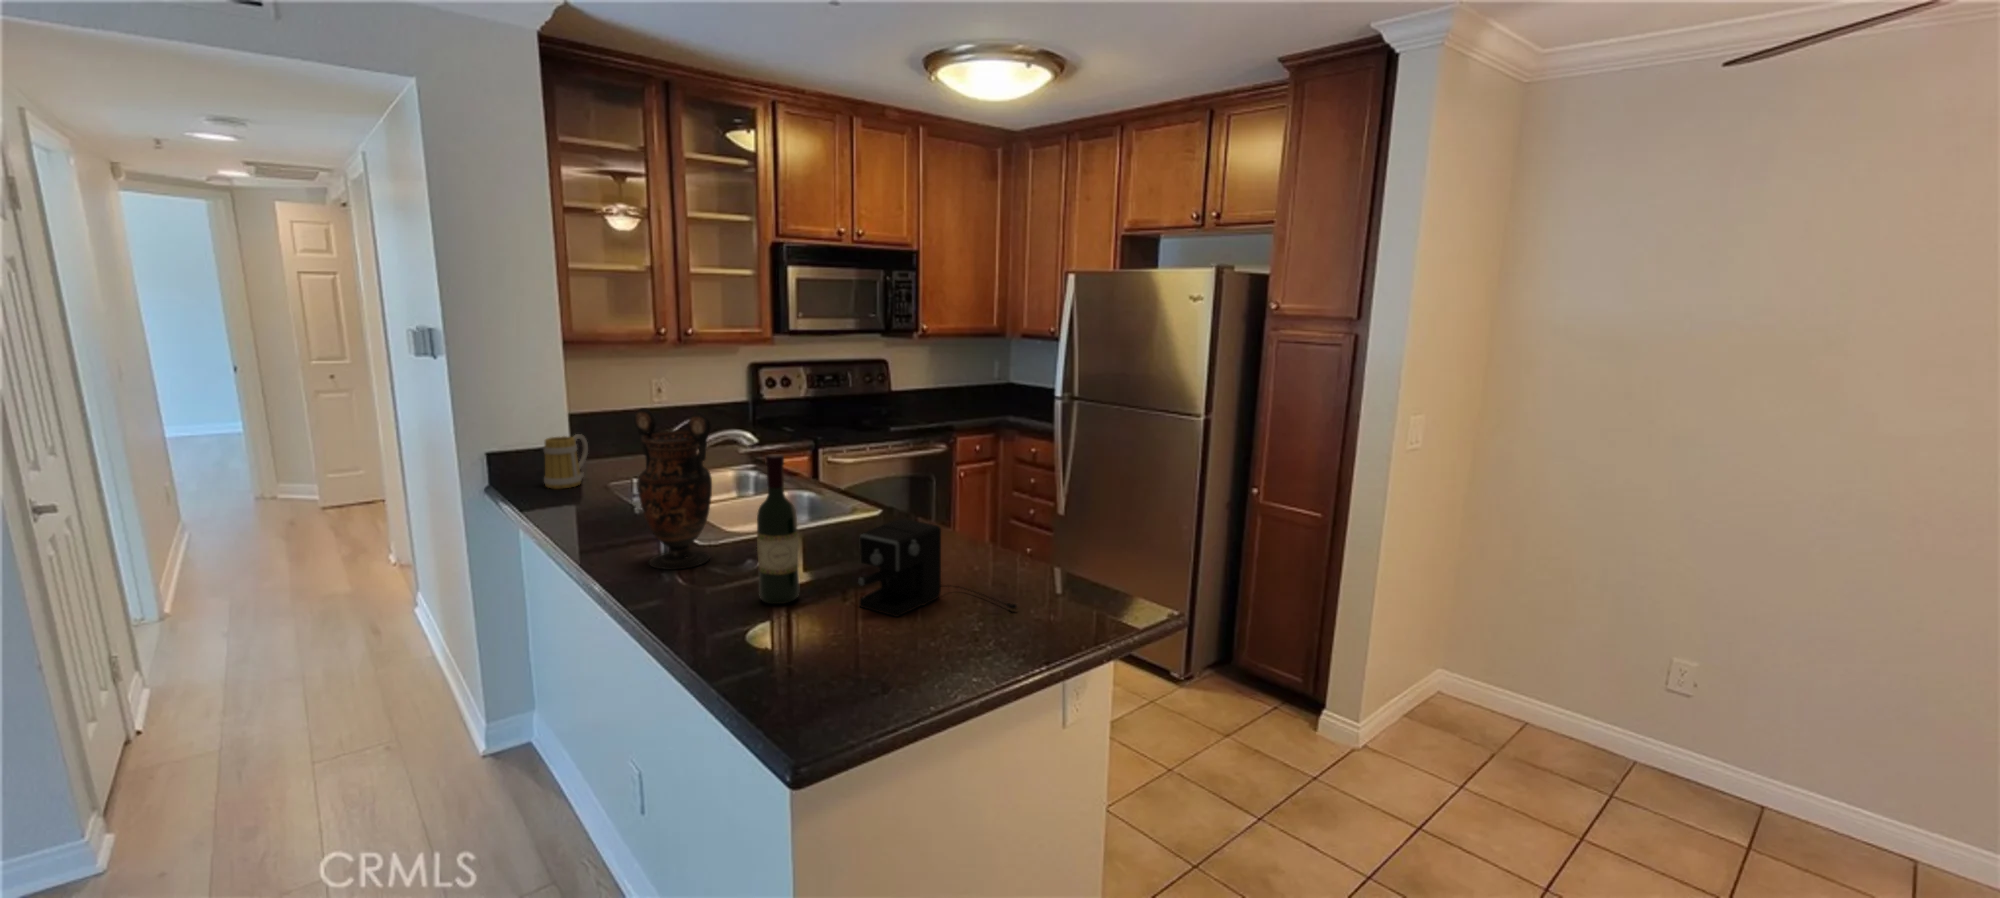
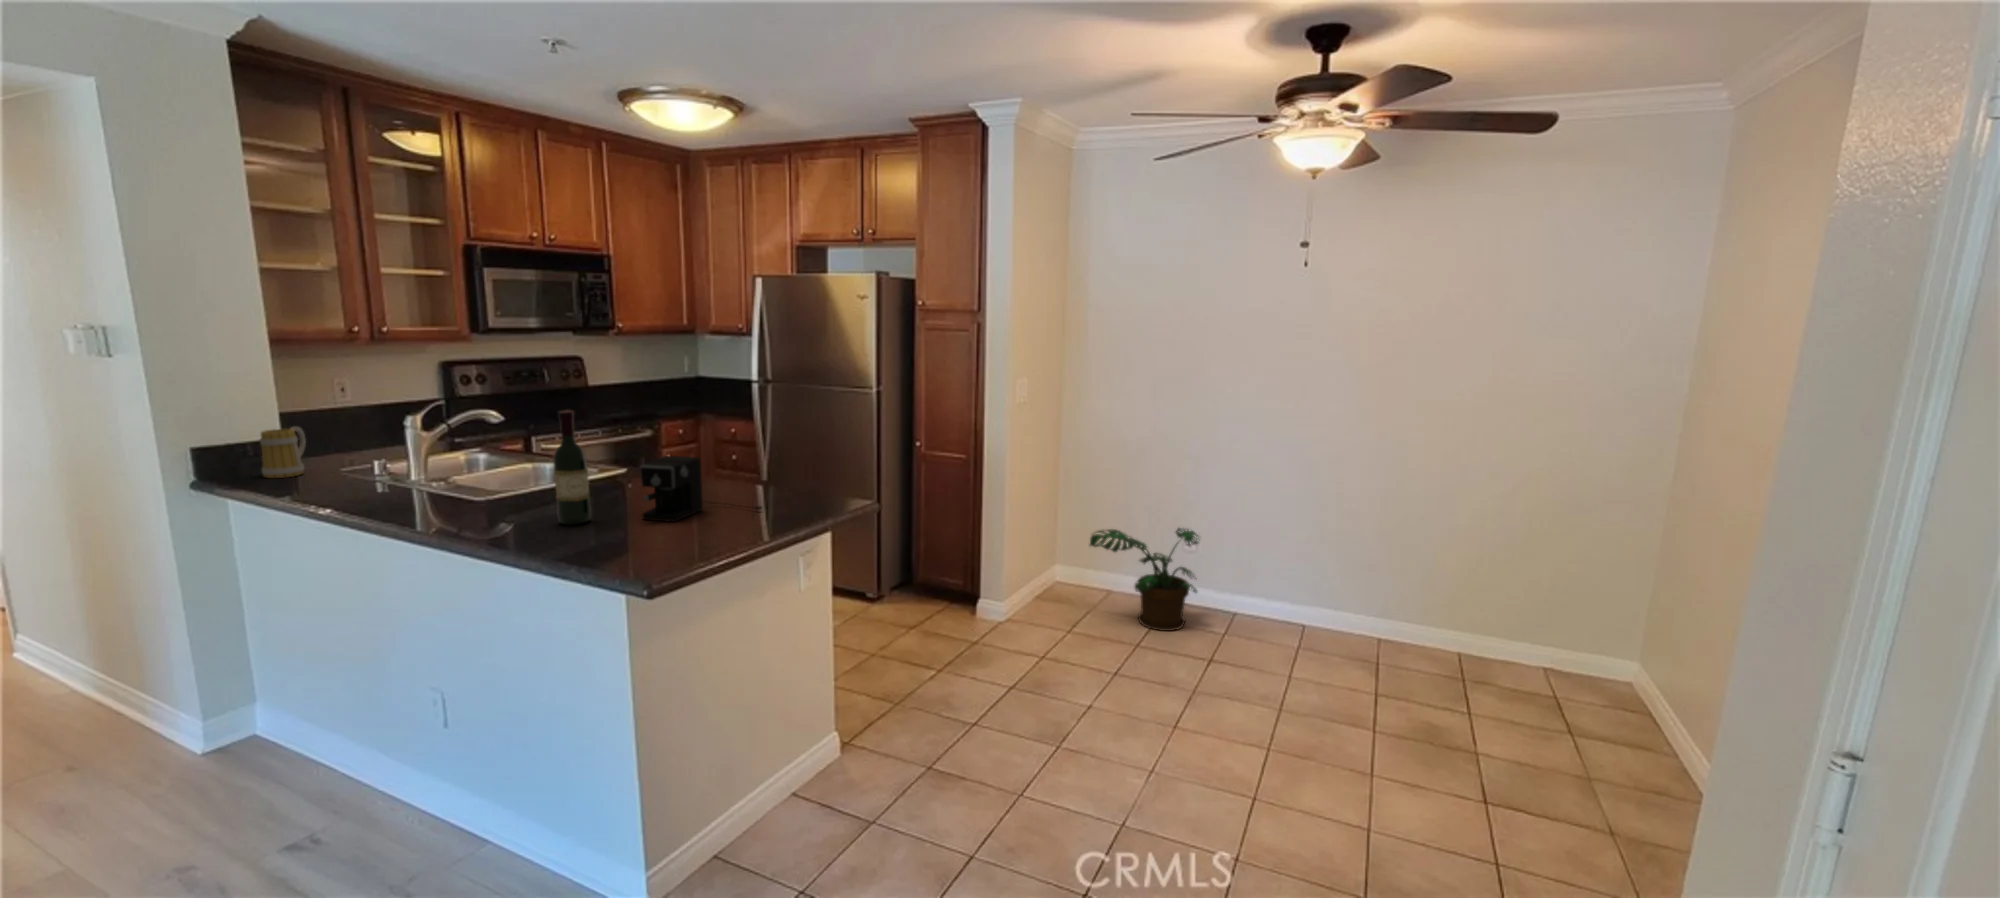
vase: present [634,408,712,570] -> none [414,385,493,516]
potted plant: none [1509,652,1712,831] -> present [1090,528,1198,631]

